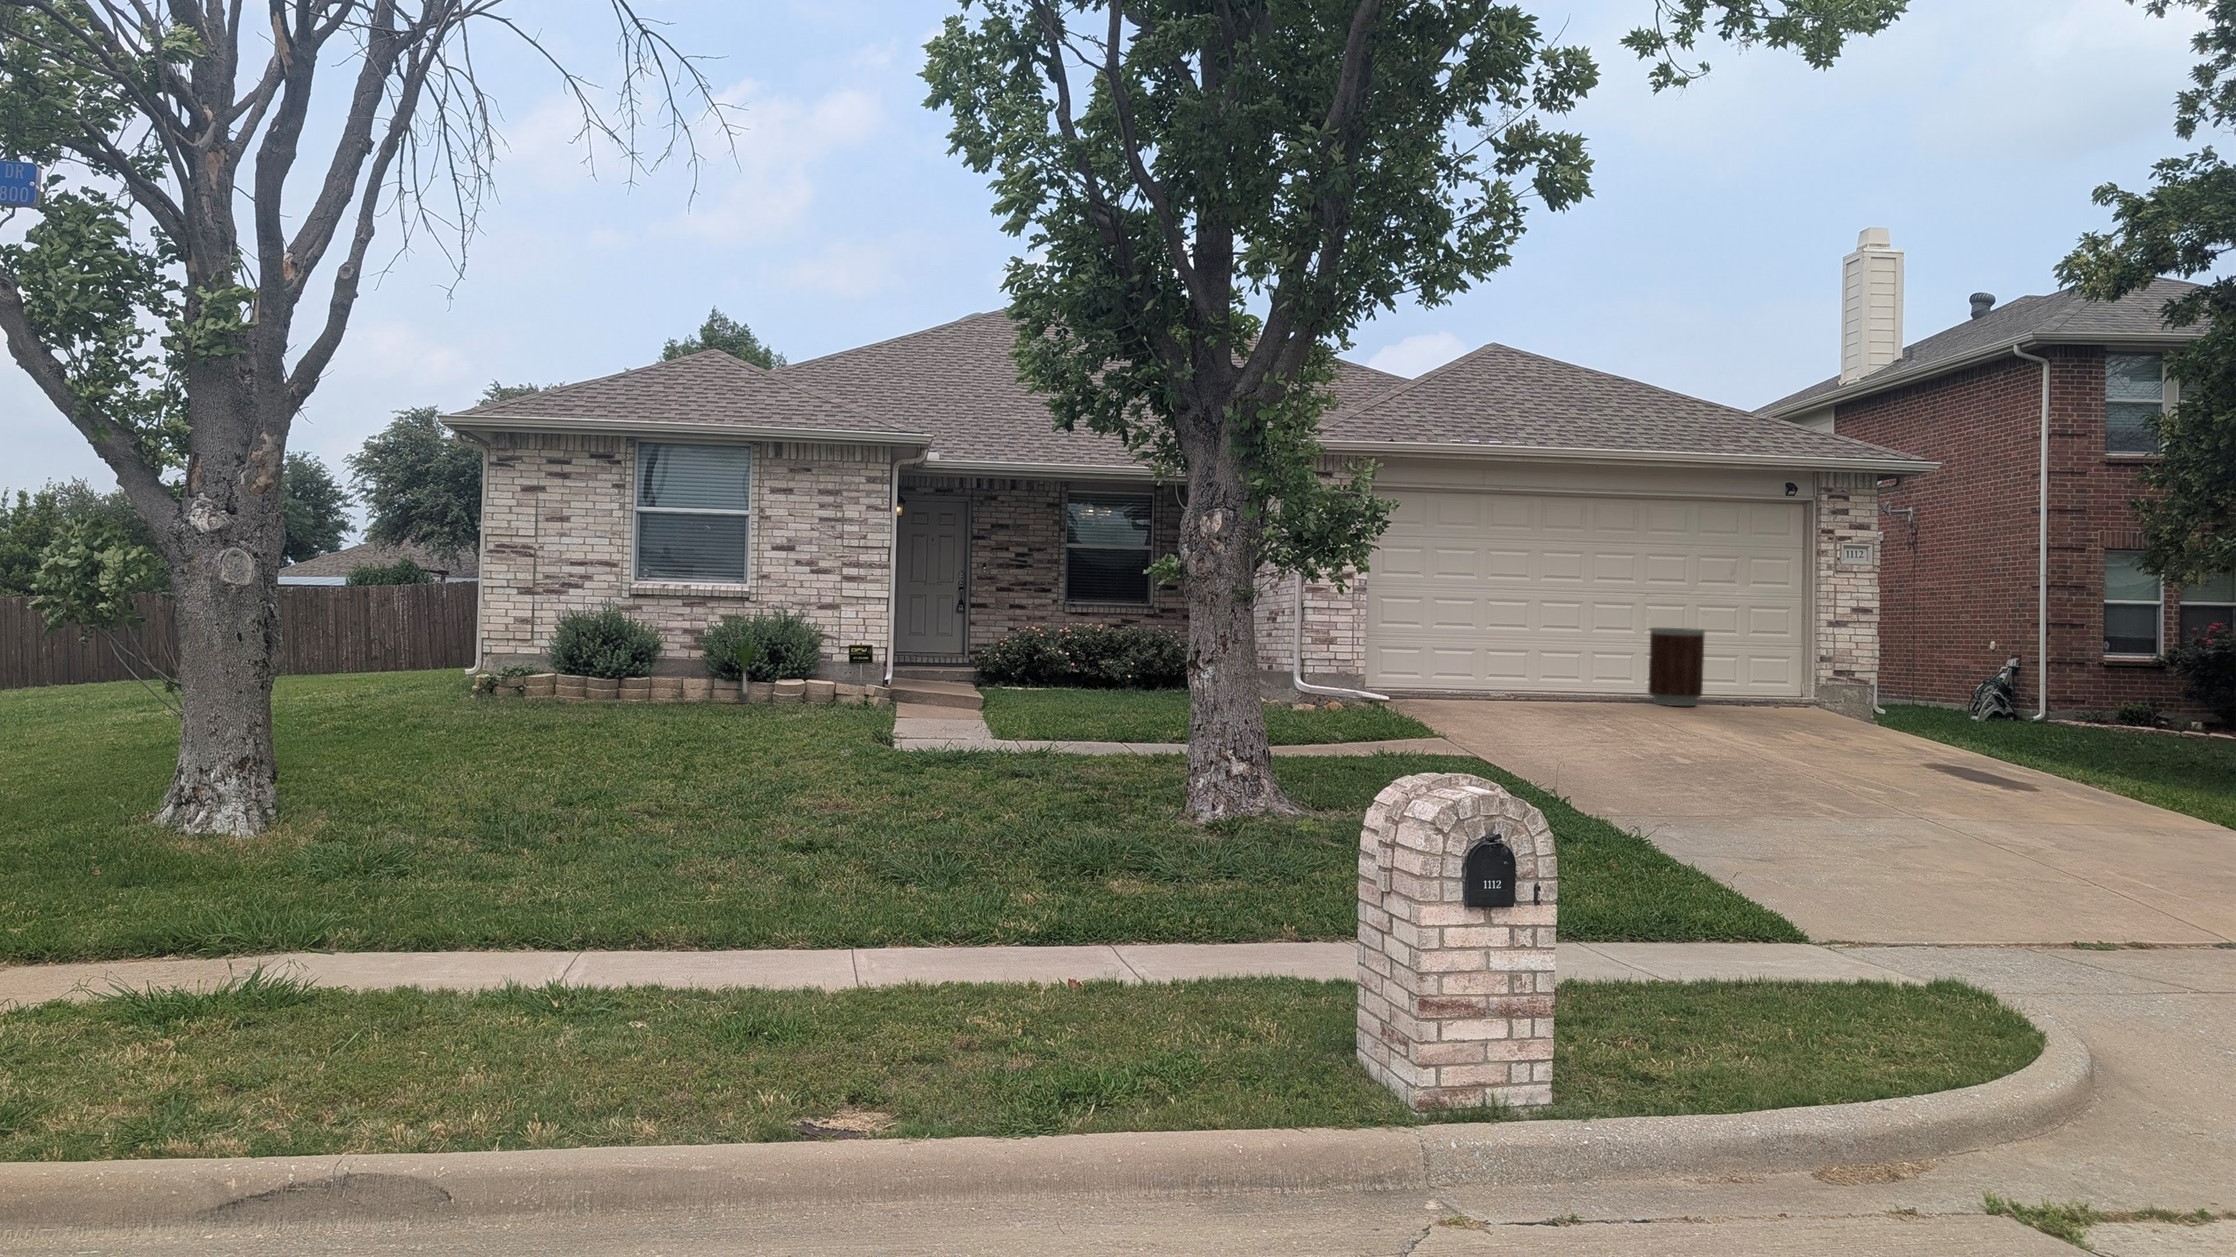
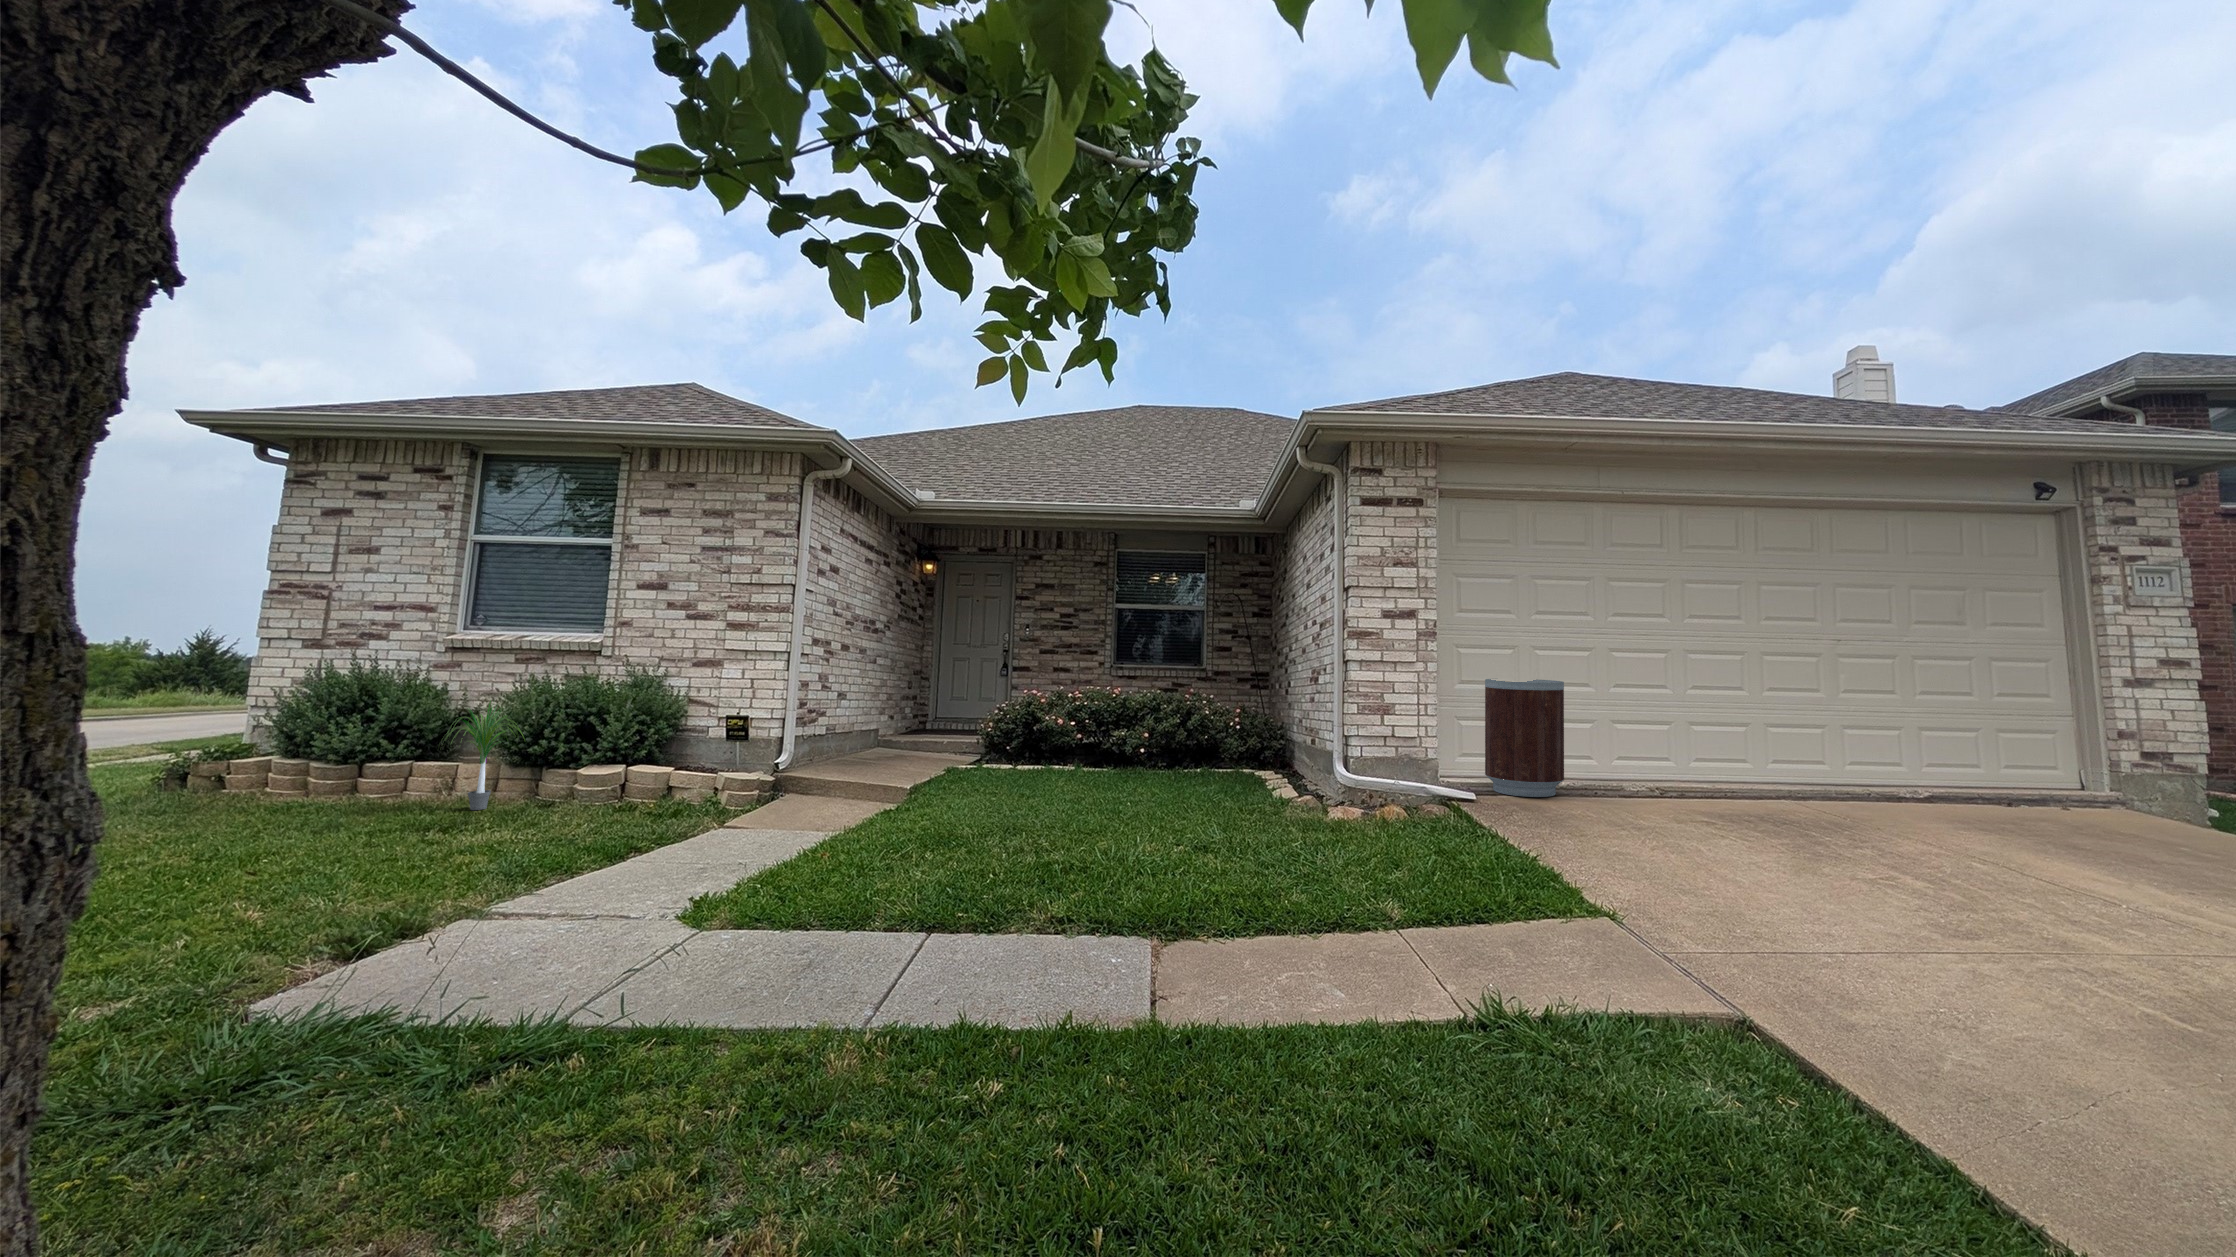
trash can: present [1648,628,1705,706] -> present [1485,679,1564,797]

